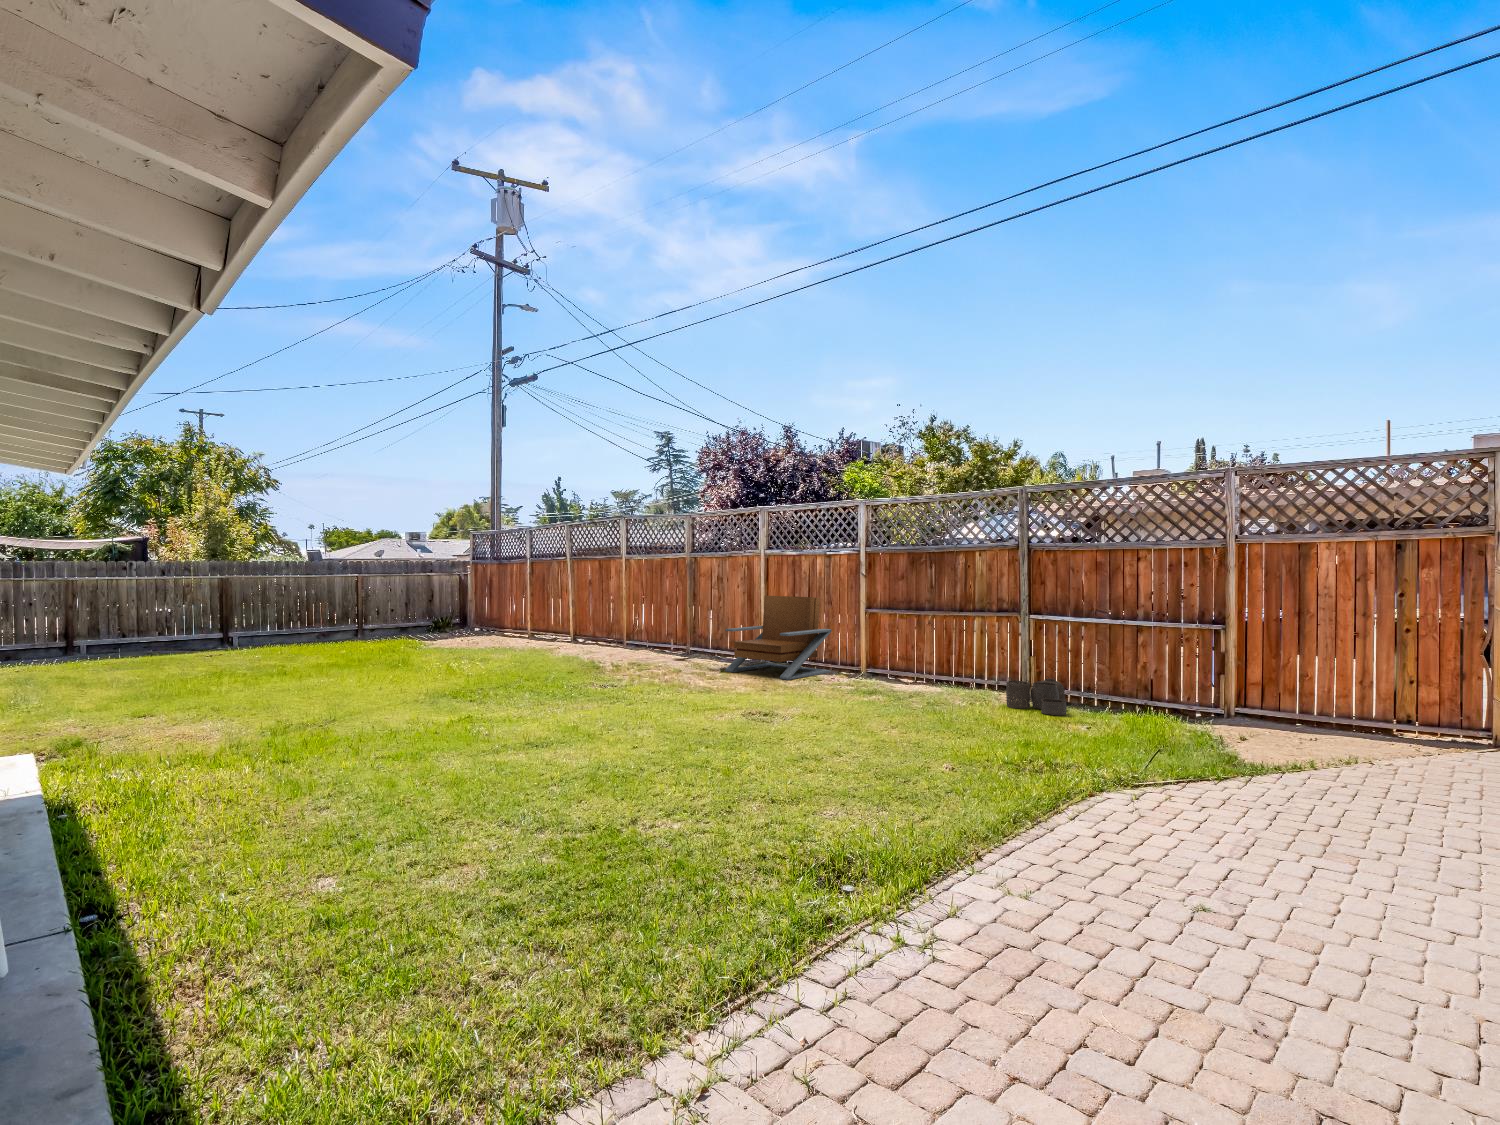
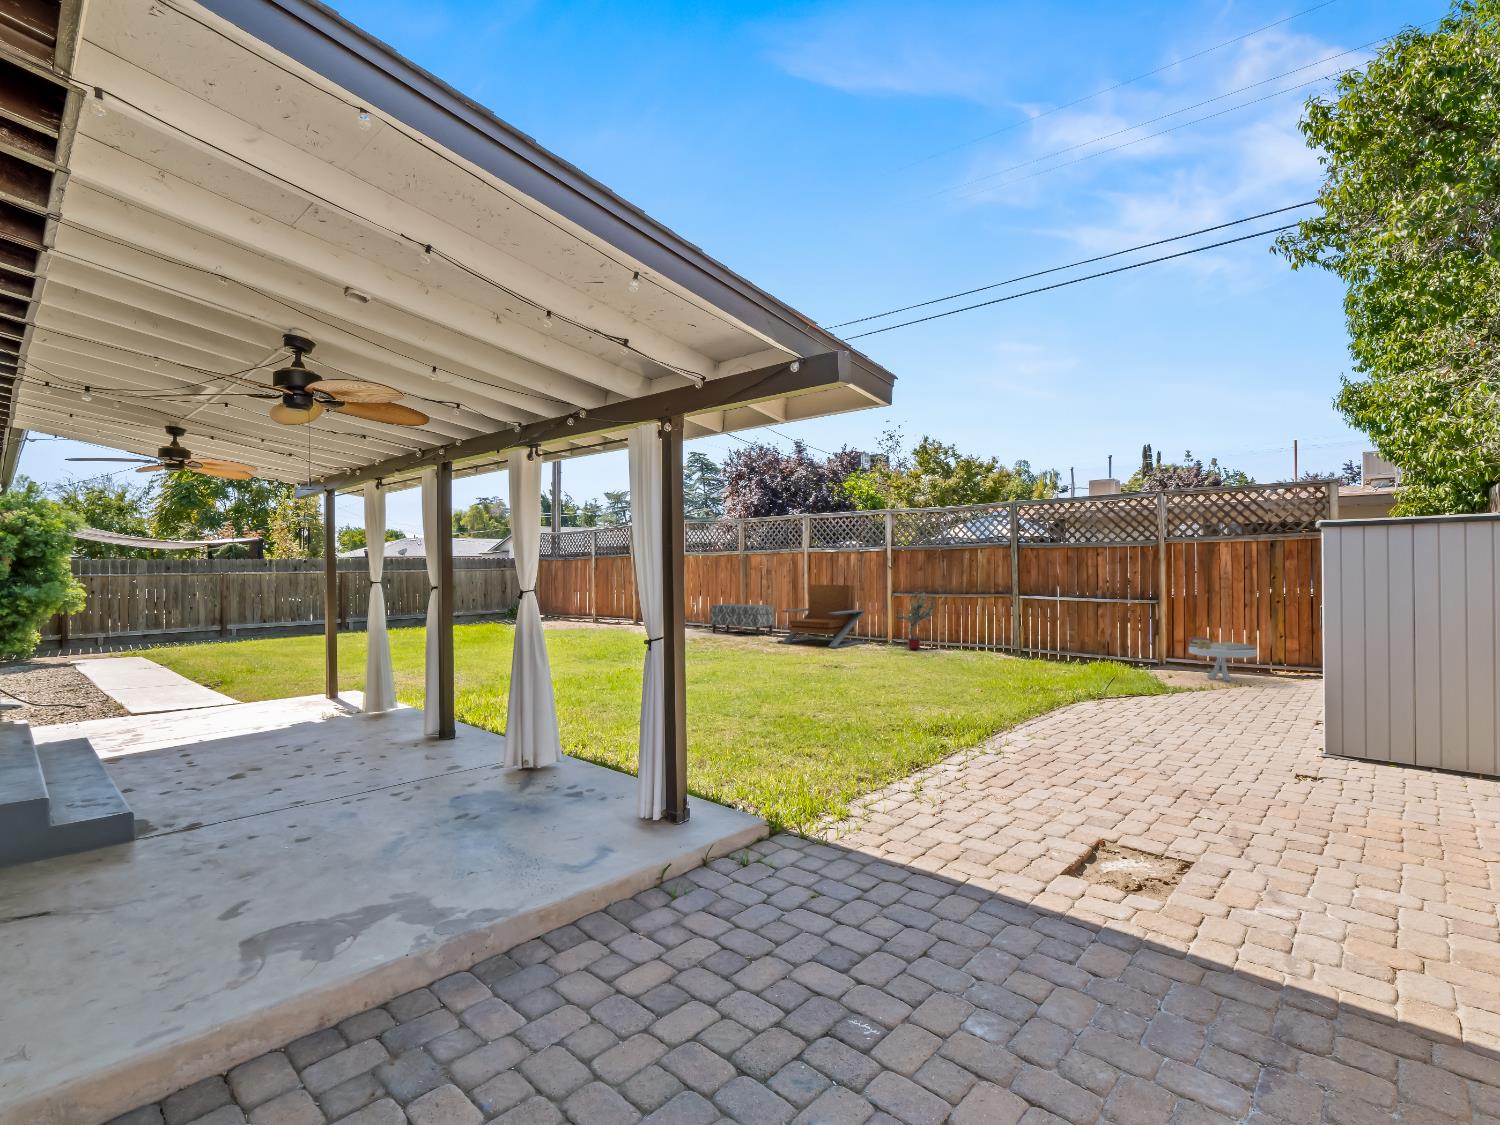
potted tree: none [865,607,919,684] -> present [895,592,935,650]
bench: none [649,618,726,660] -> present [710,604,774,636]
woven basket: present [1006,676,1066,715] -> none [1005,640,1049,666]
side table: none [1271,680,1379,749] -> present [1188,637,1257,681]

